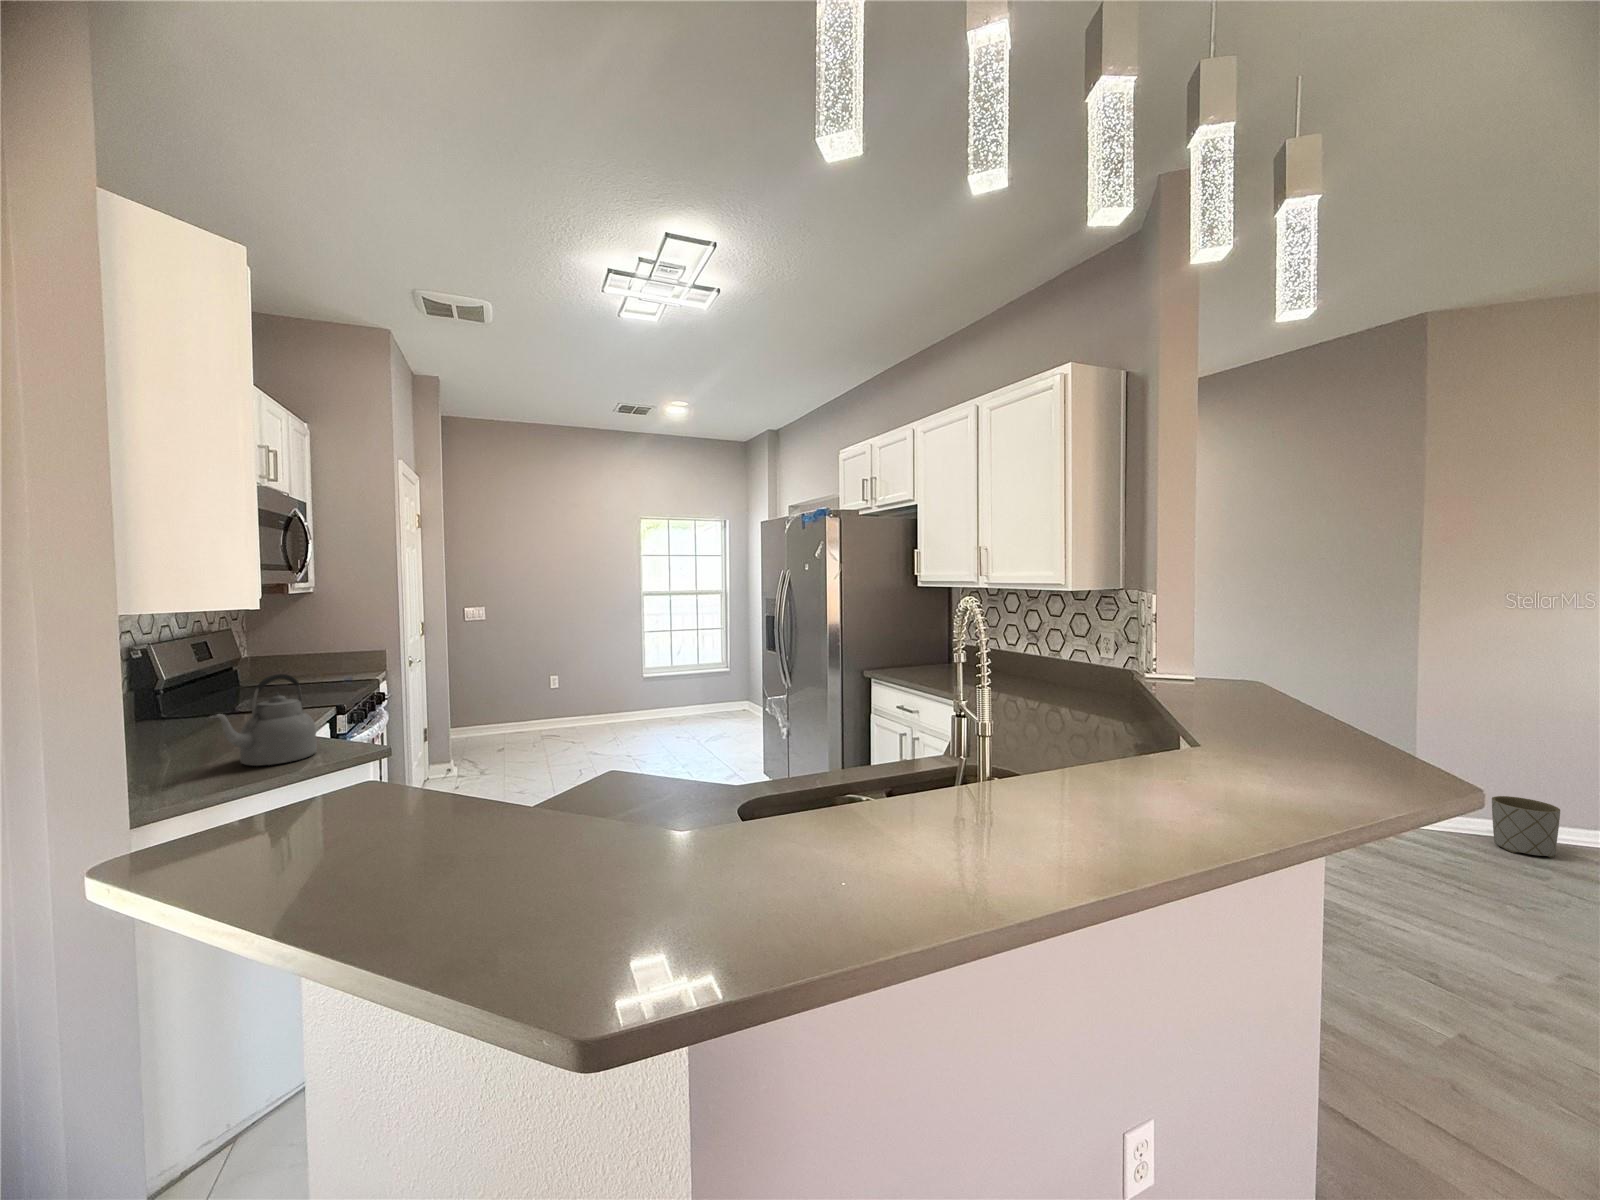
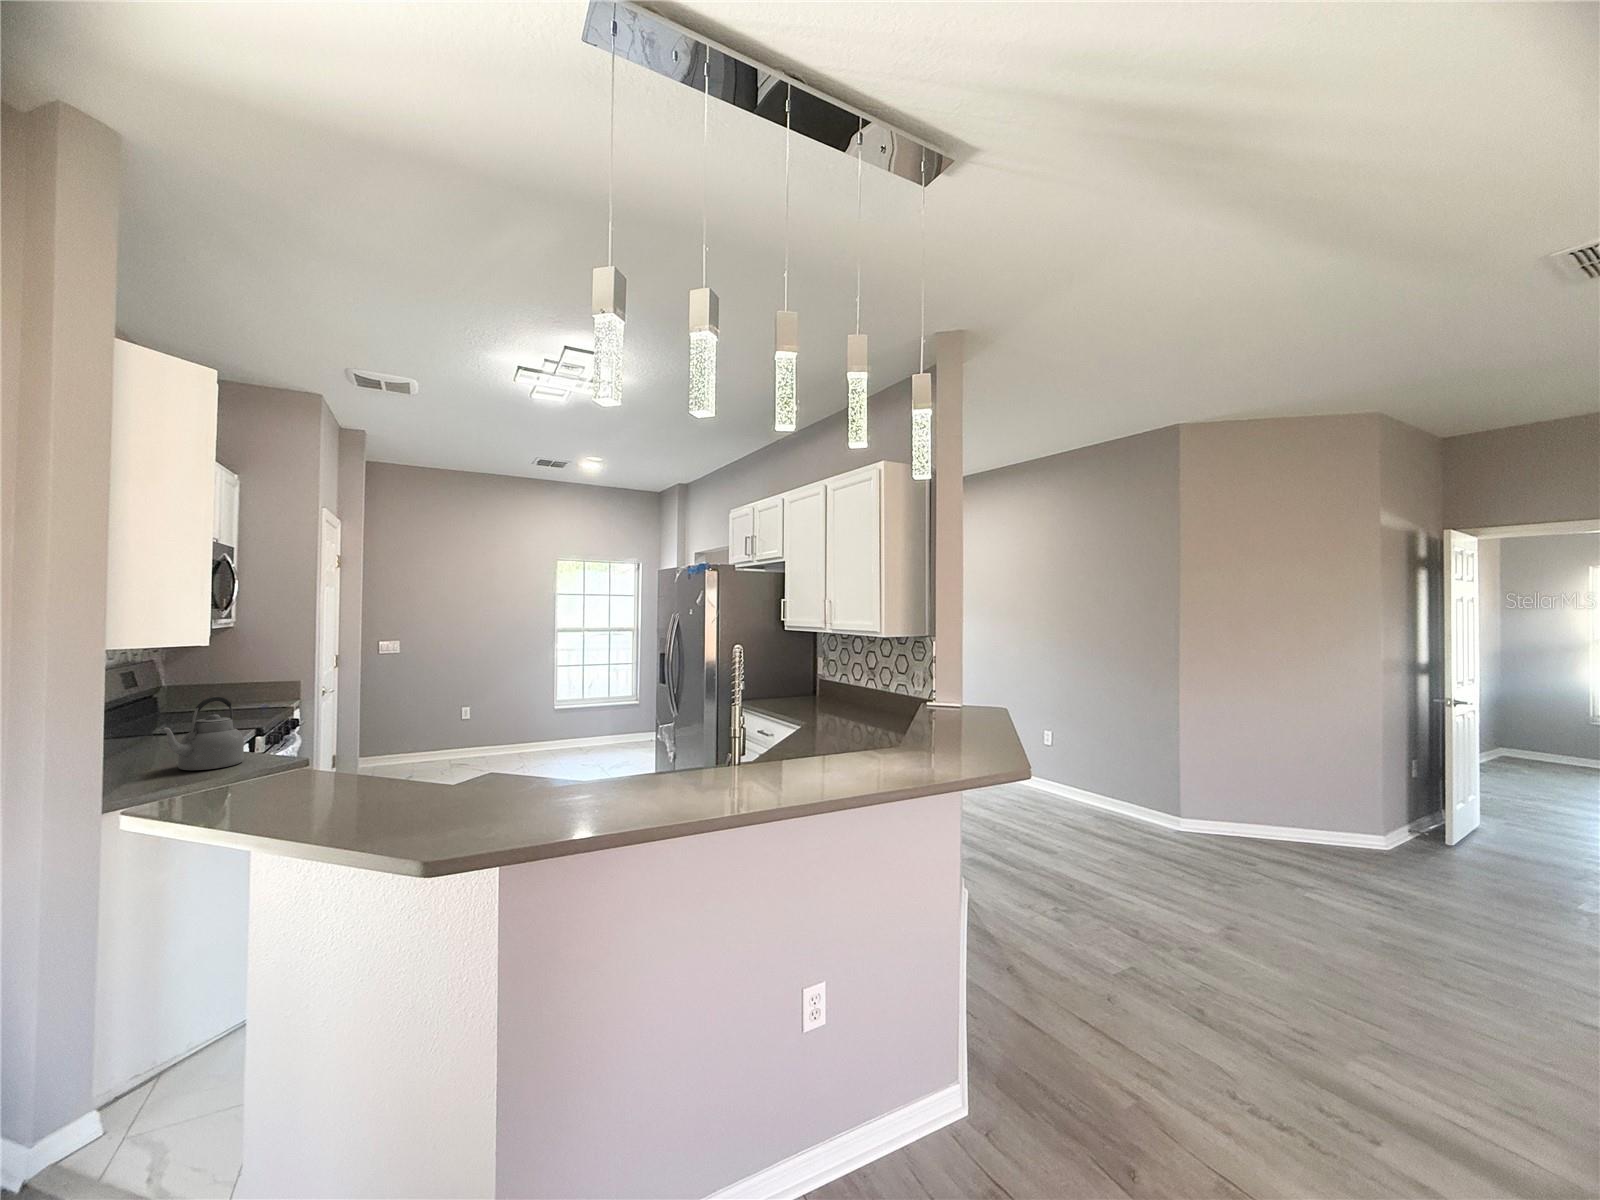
planter: present [1492,796,1560,858] -> none [1236,806,1280,854]

